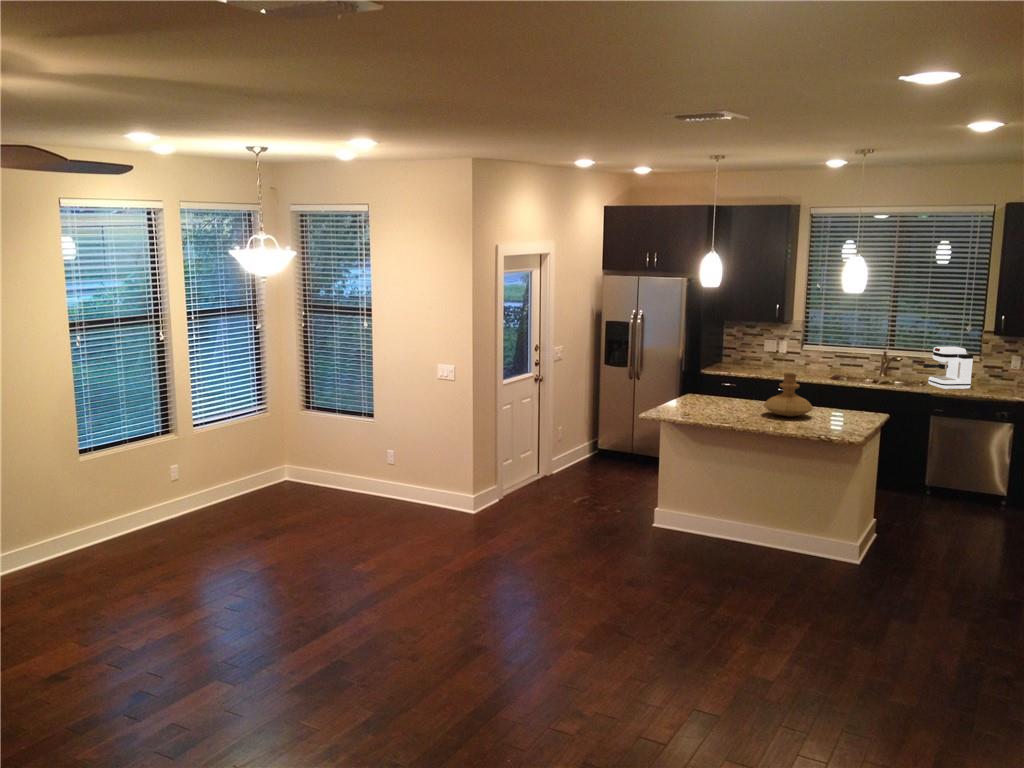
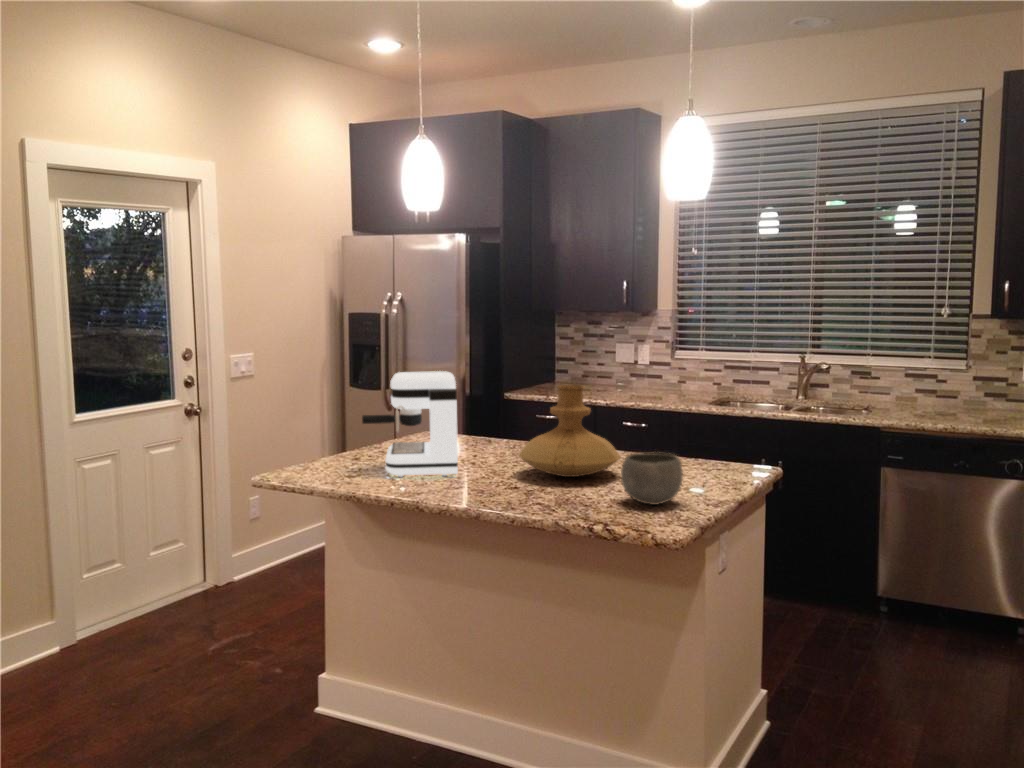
coffee maker: present [923,347,973,389] -> present [362,371,458,477]
ceramic bowl: none [823,406,852,428] -> present [621,452,683,505]

